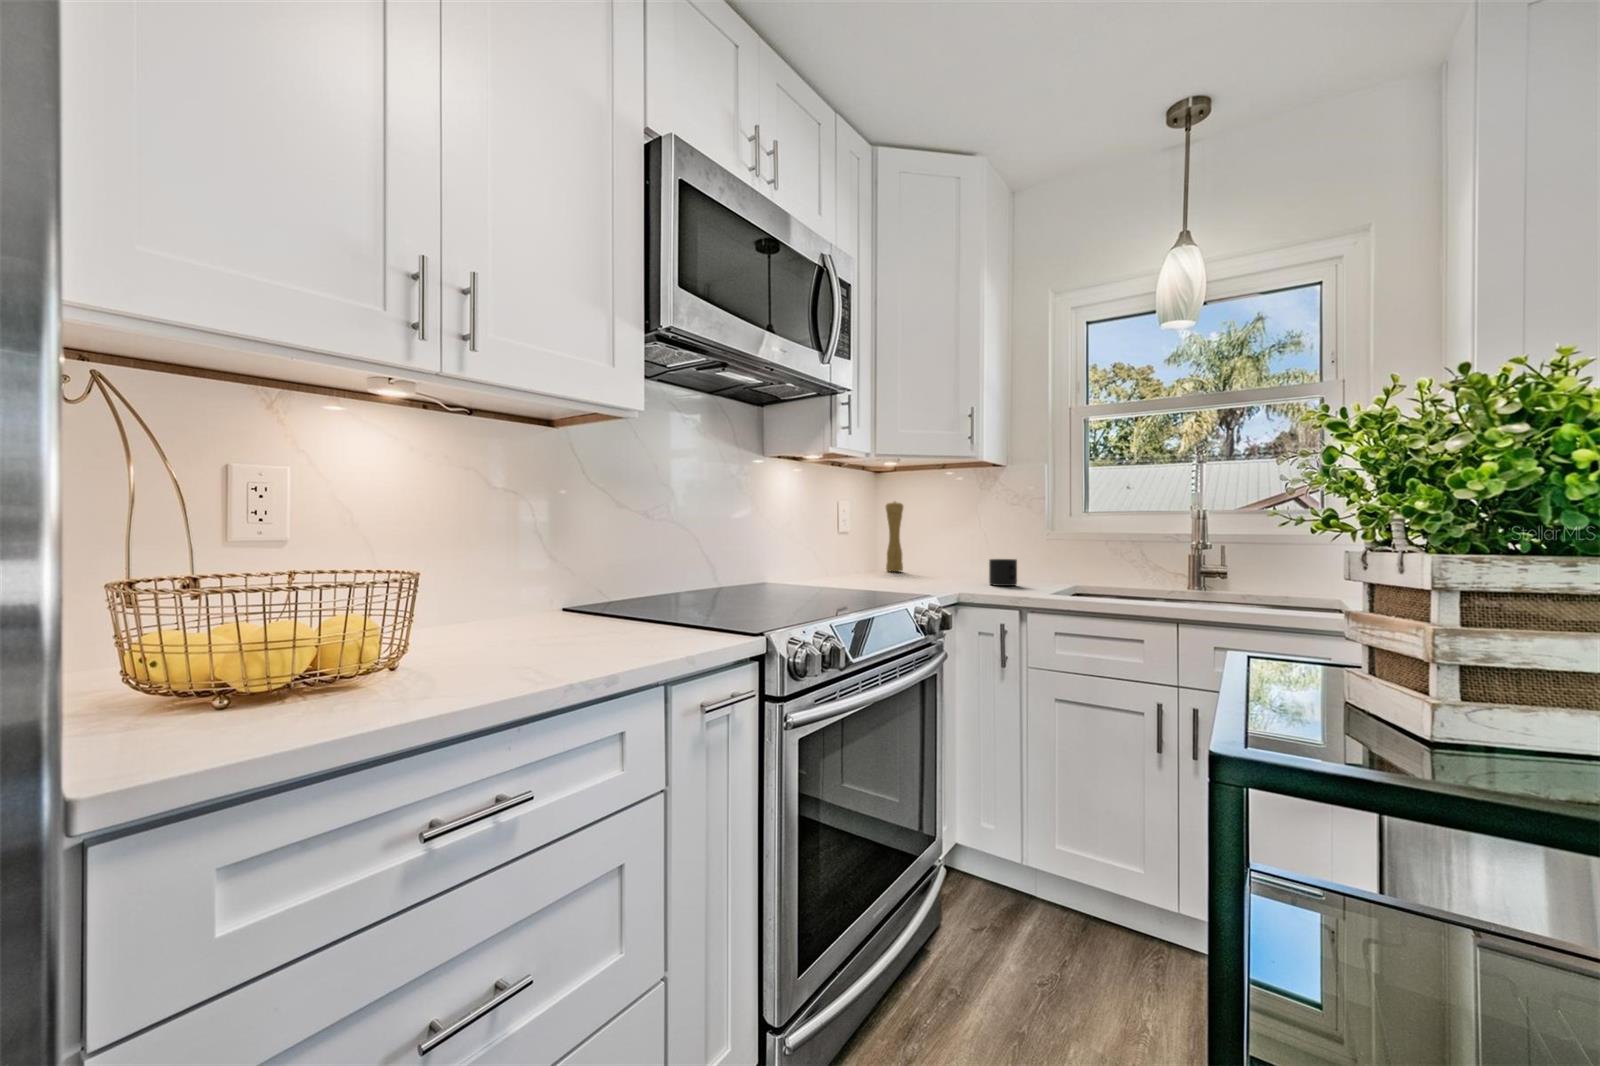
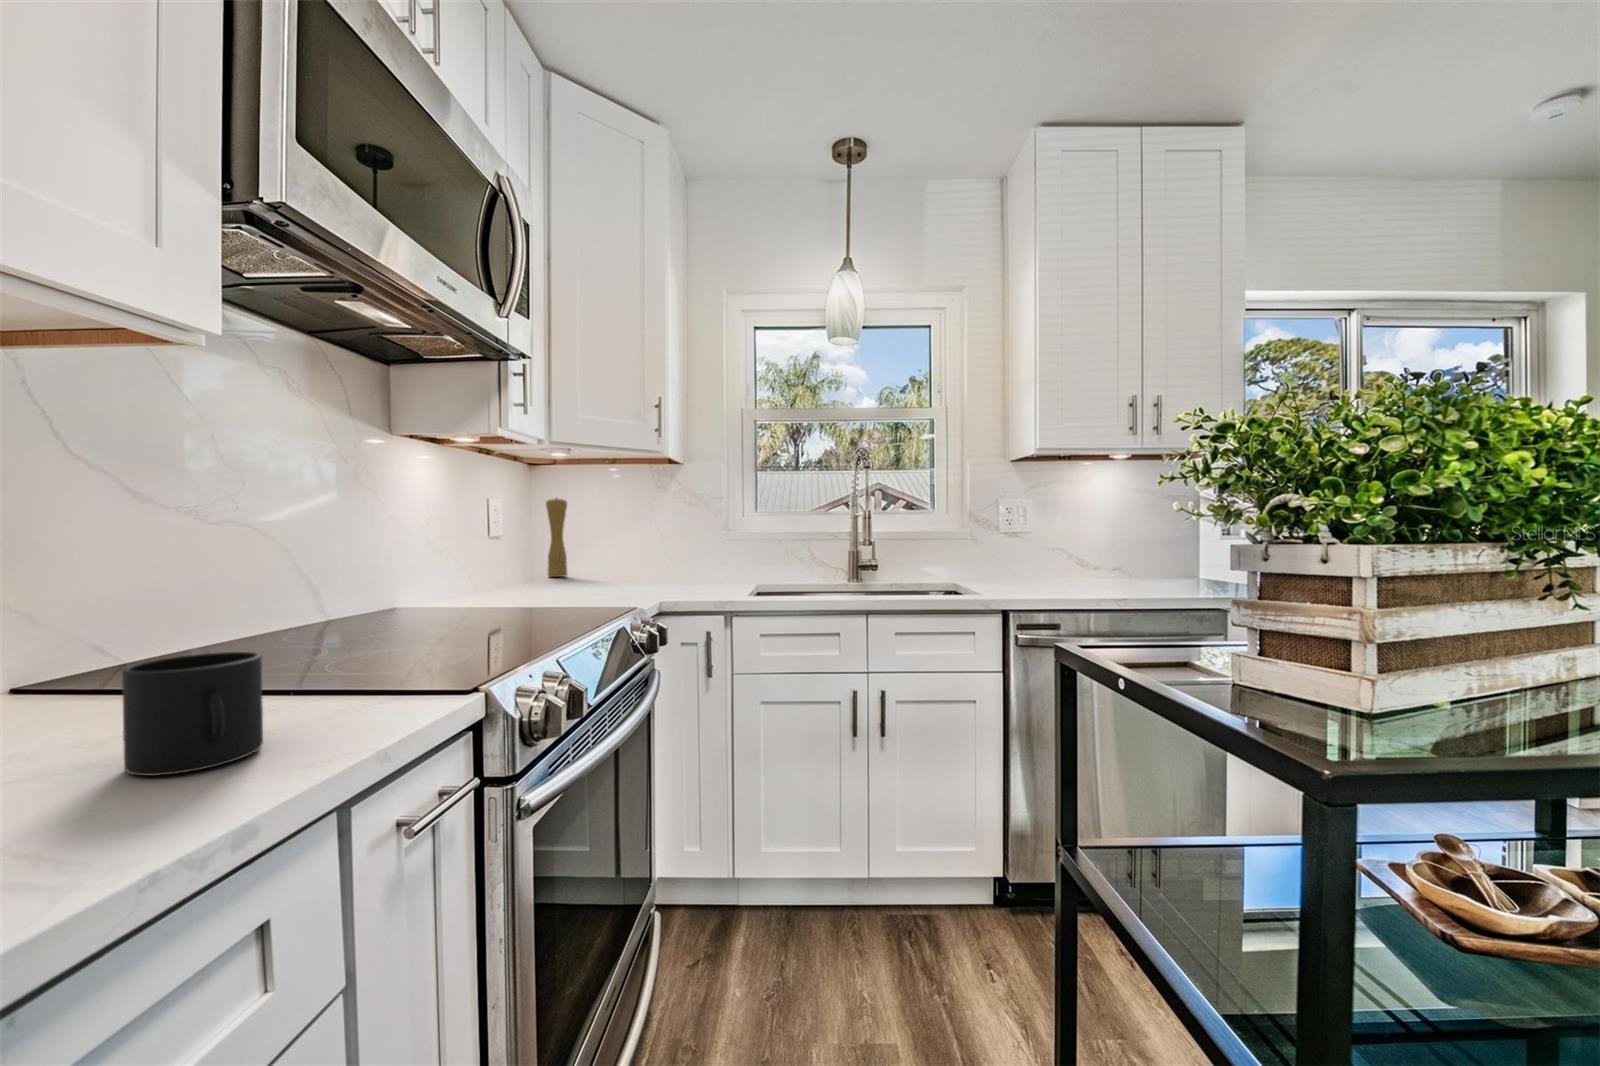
mug: present [989,559,1017,586] -> present [122,652,263,776]

